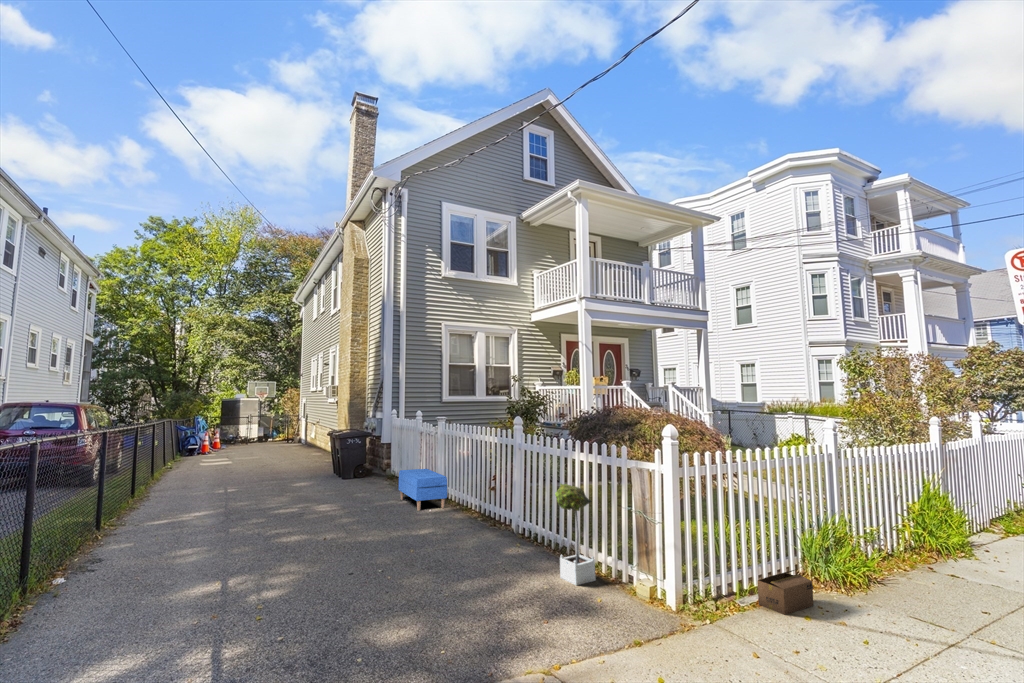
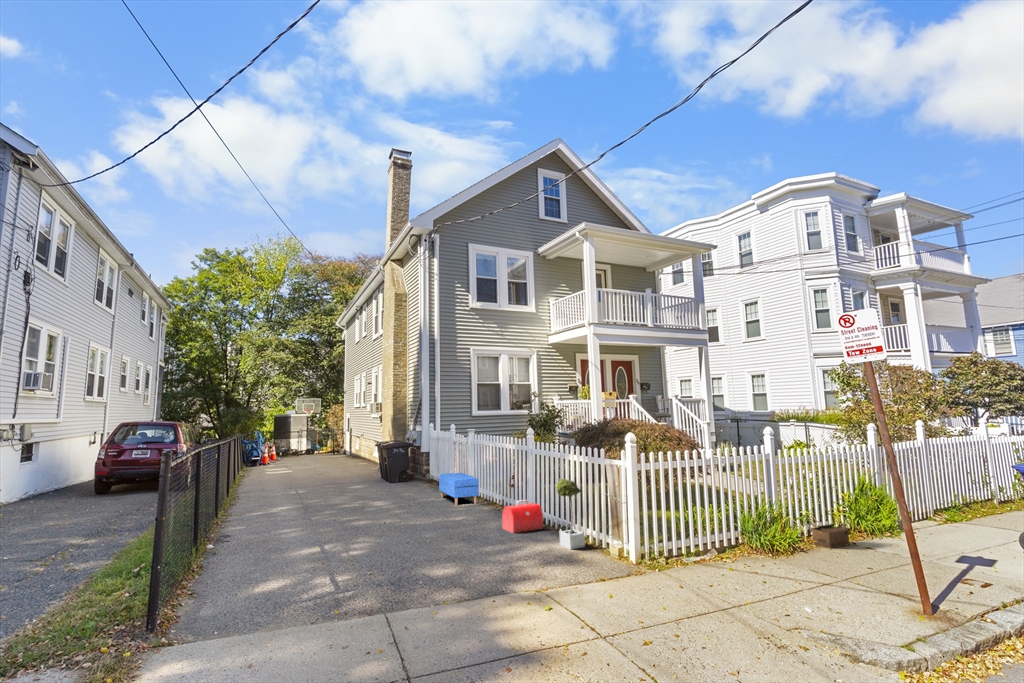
toolbox: none [478,509,533,556] -> present [502,500,543,533]
cardboard box: present [758,569,814,615] -> present [812,524,850,548]

